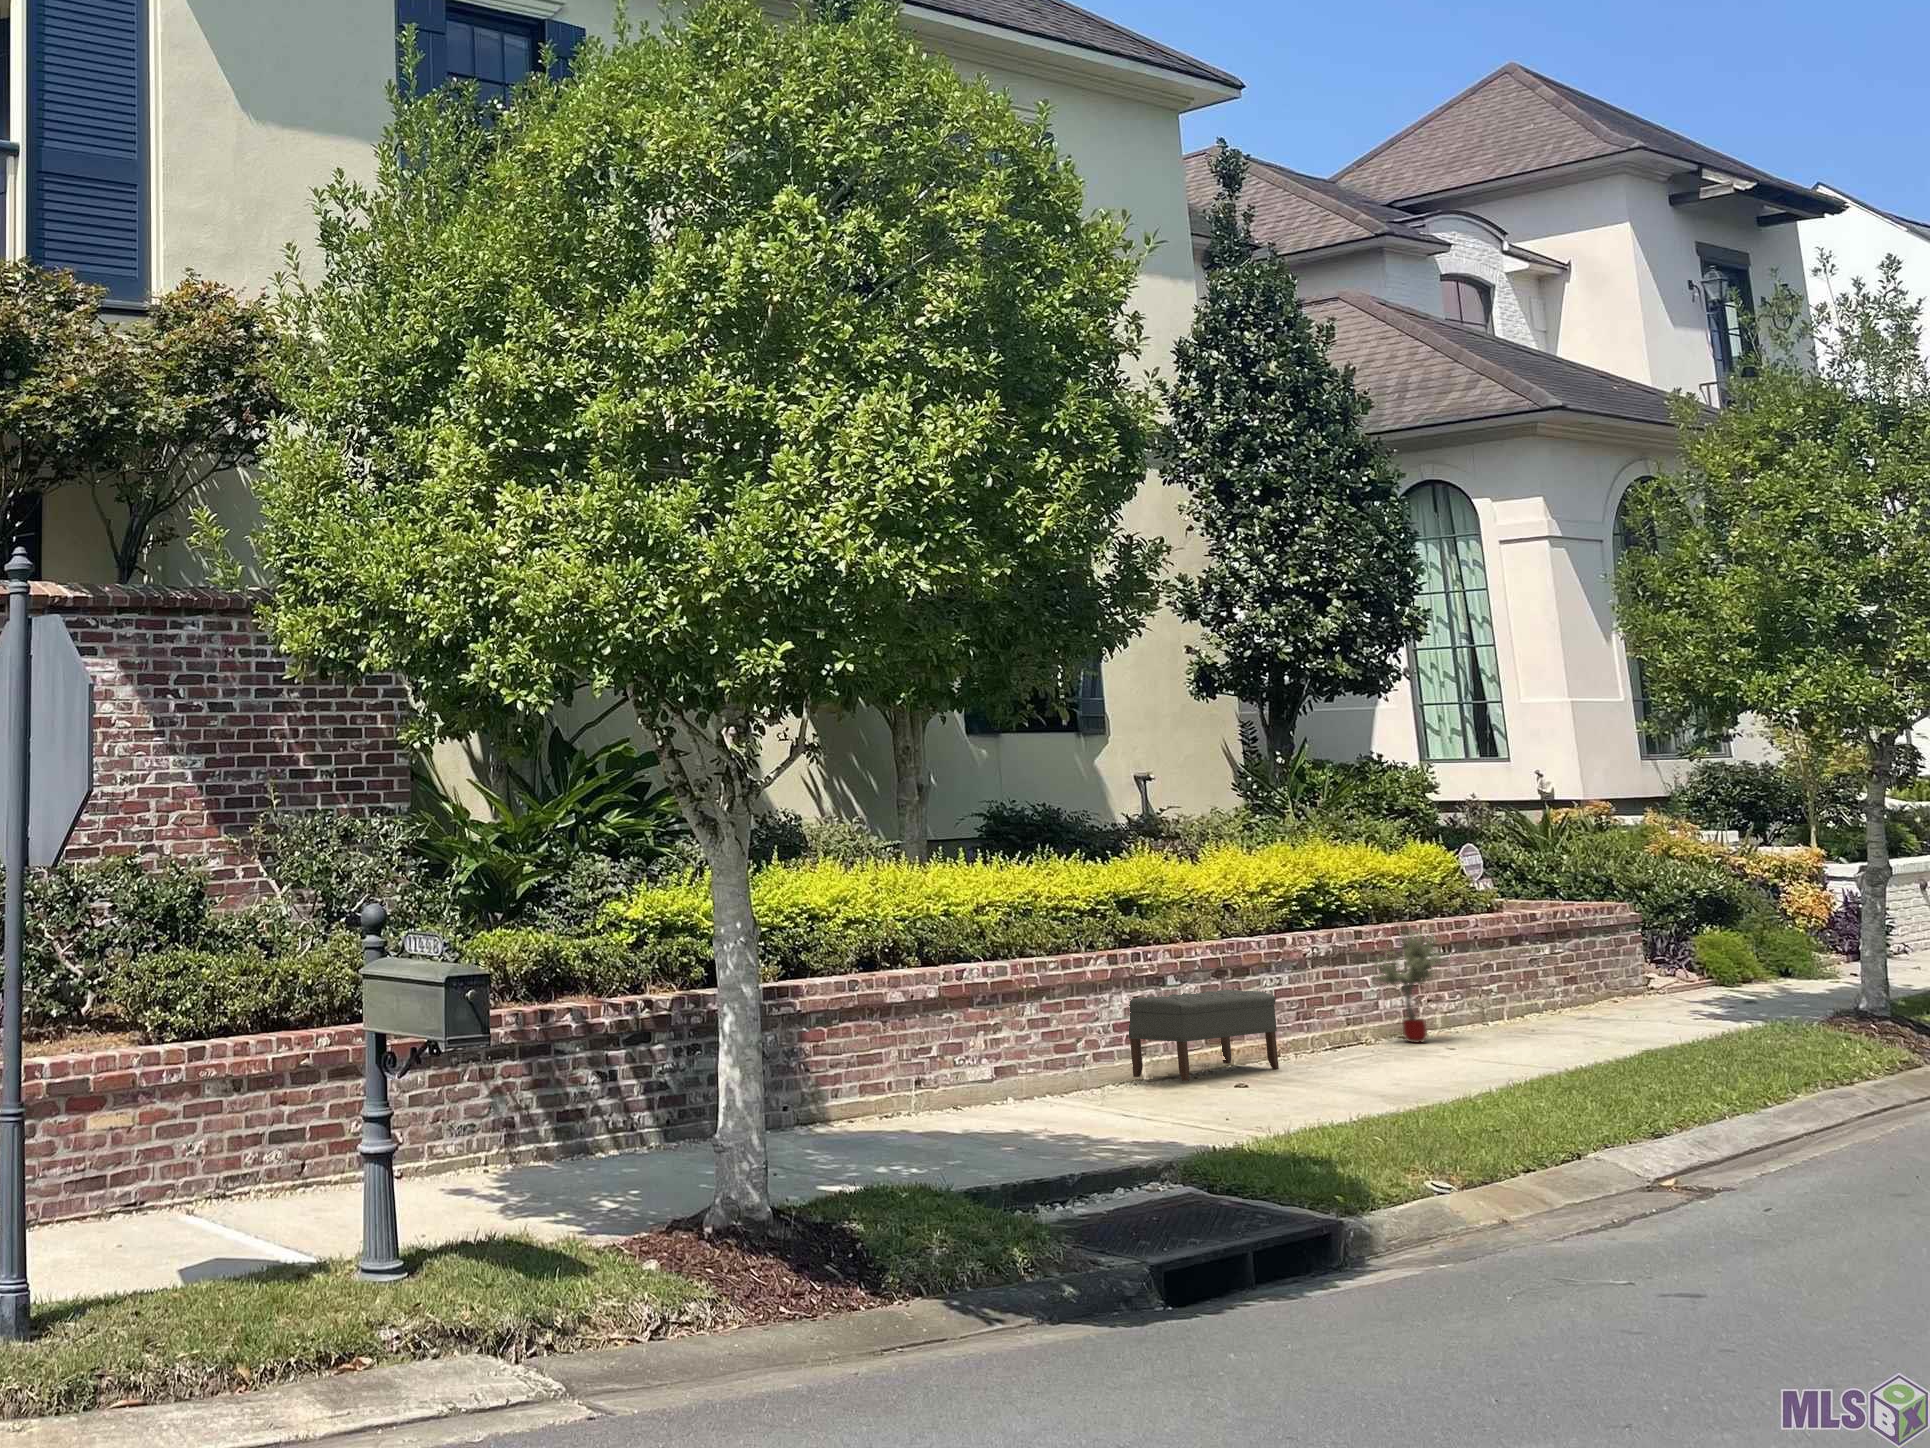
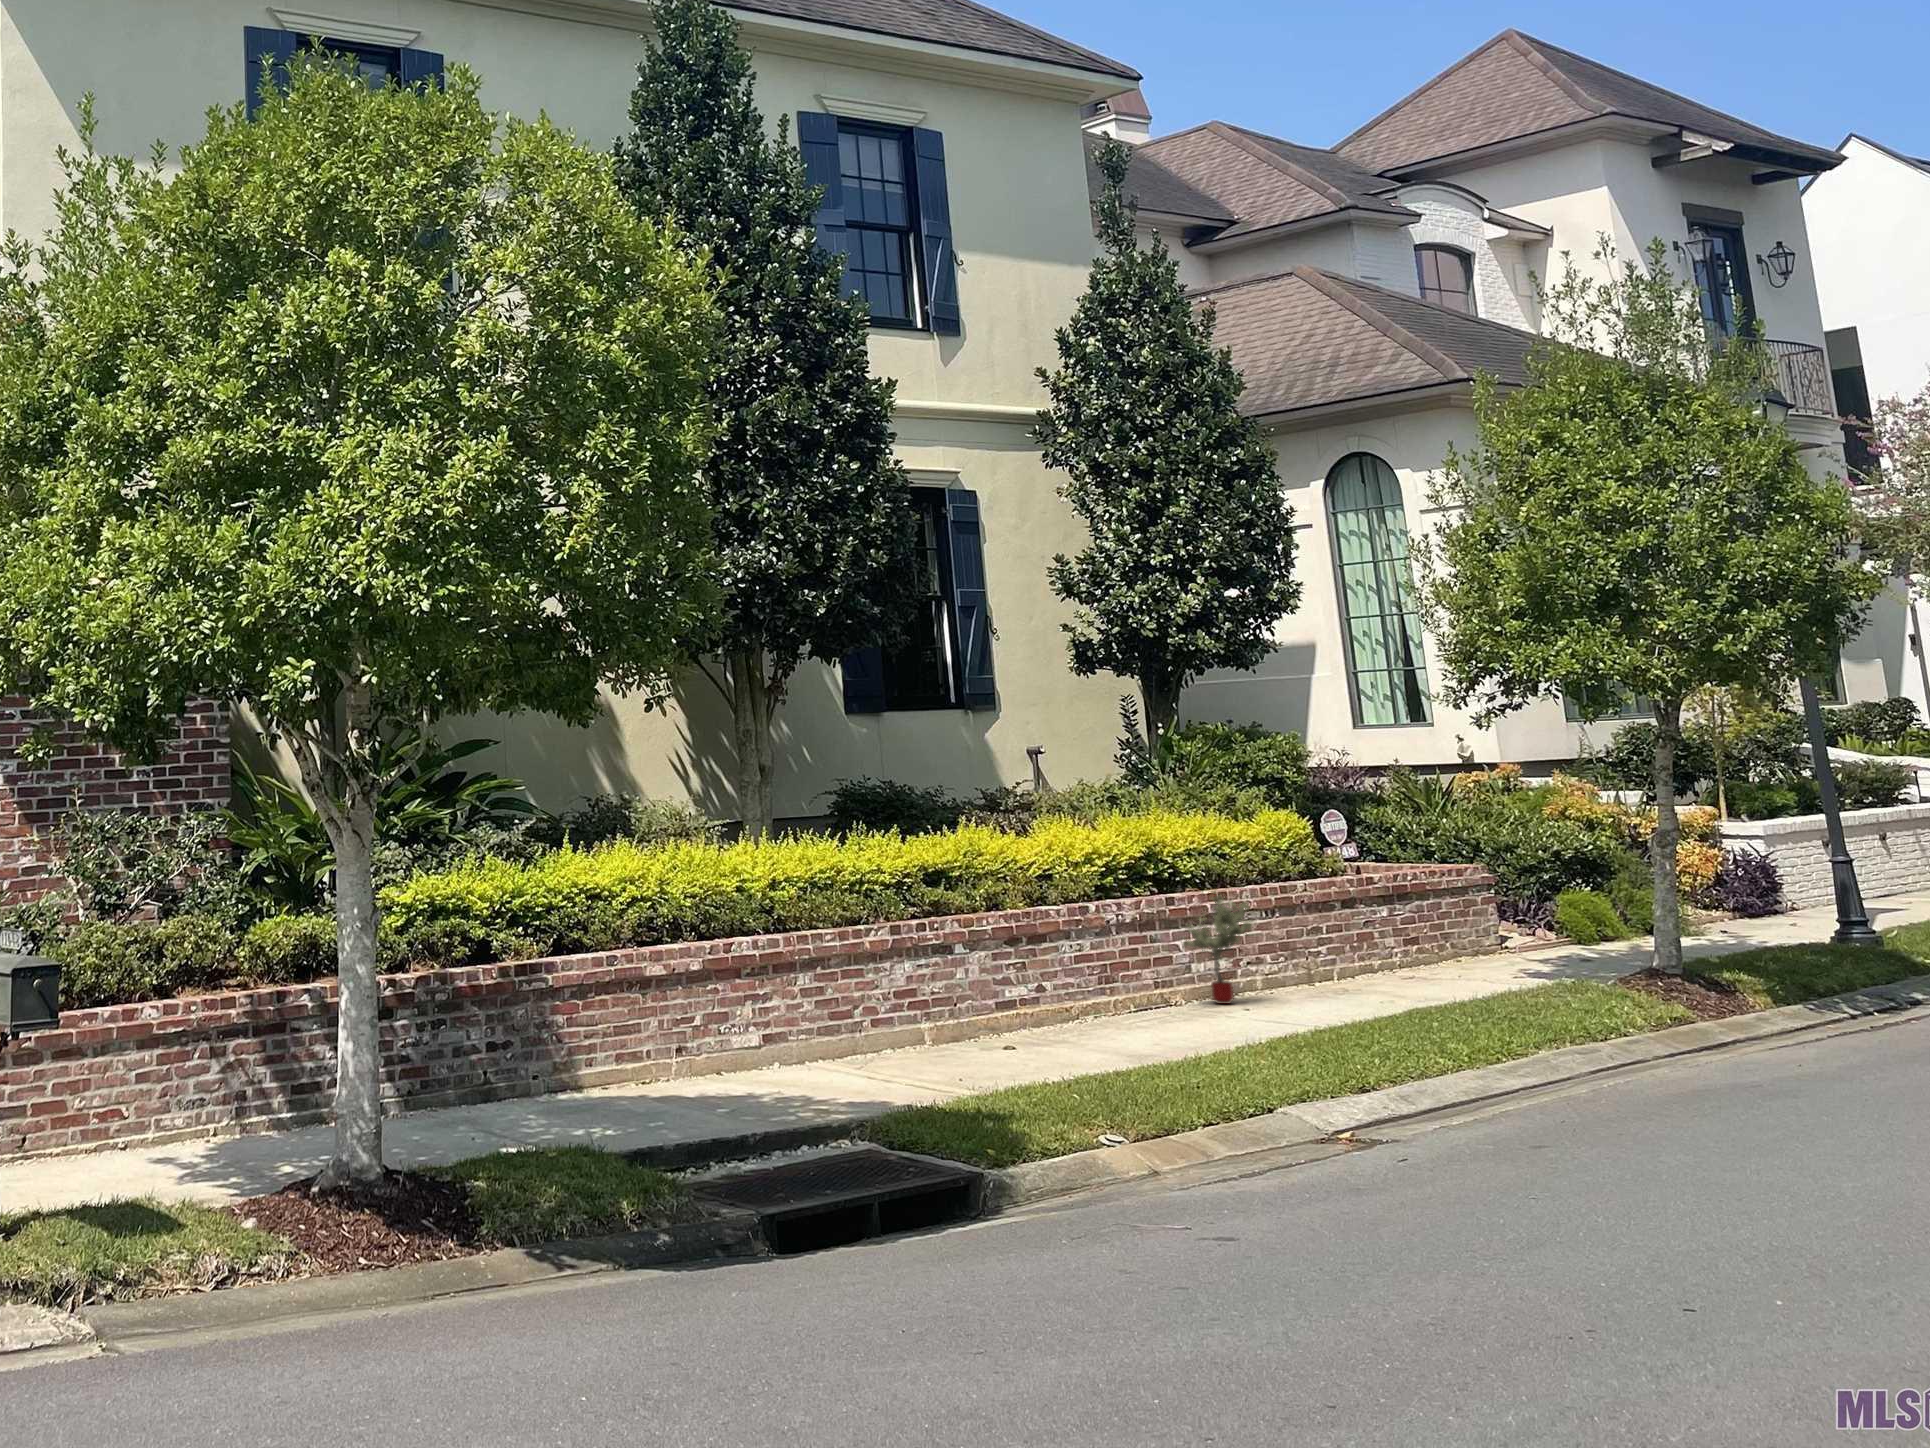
bench: present [1129,990,1279,1081] -> none [910,958,1064,1046]

